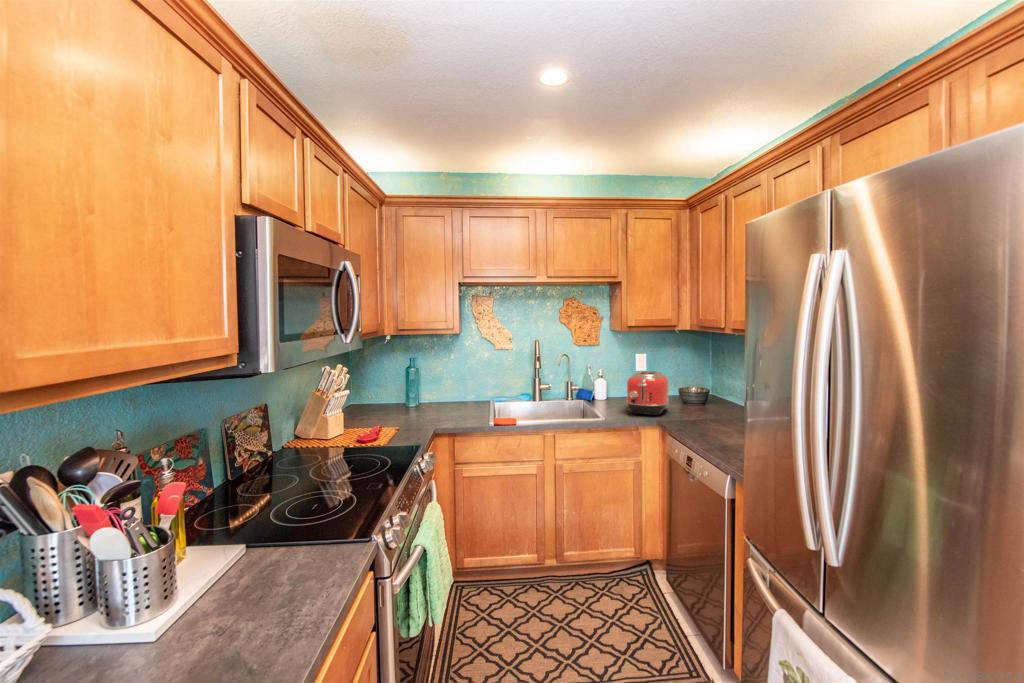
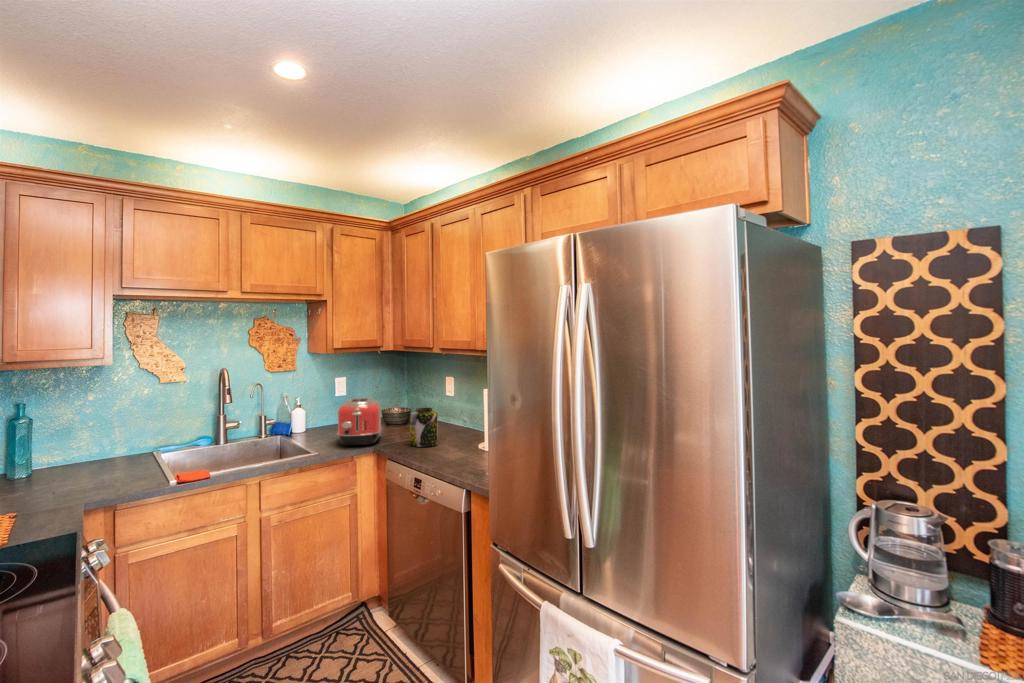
jar: none [695,385,724,425] -> present [410,408,438,447]

